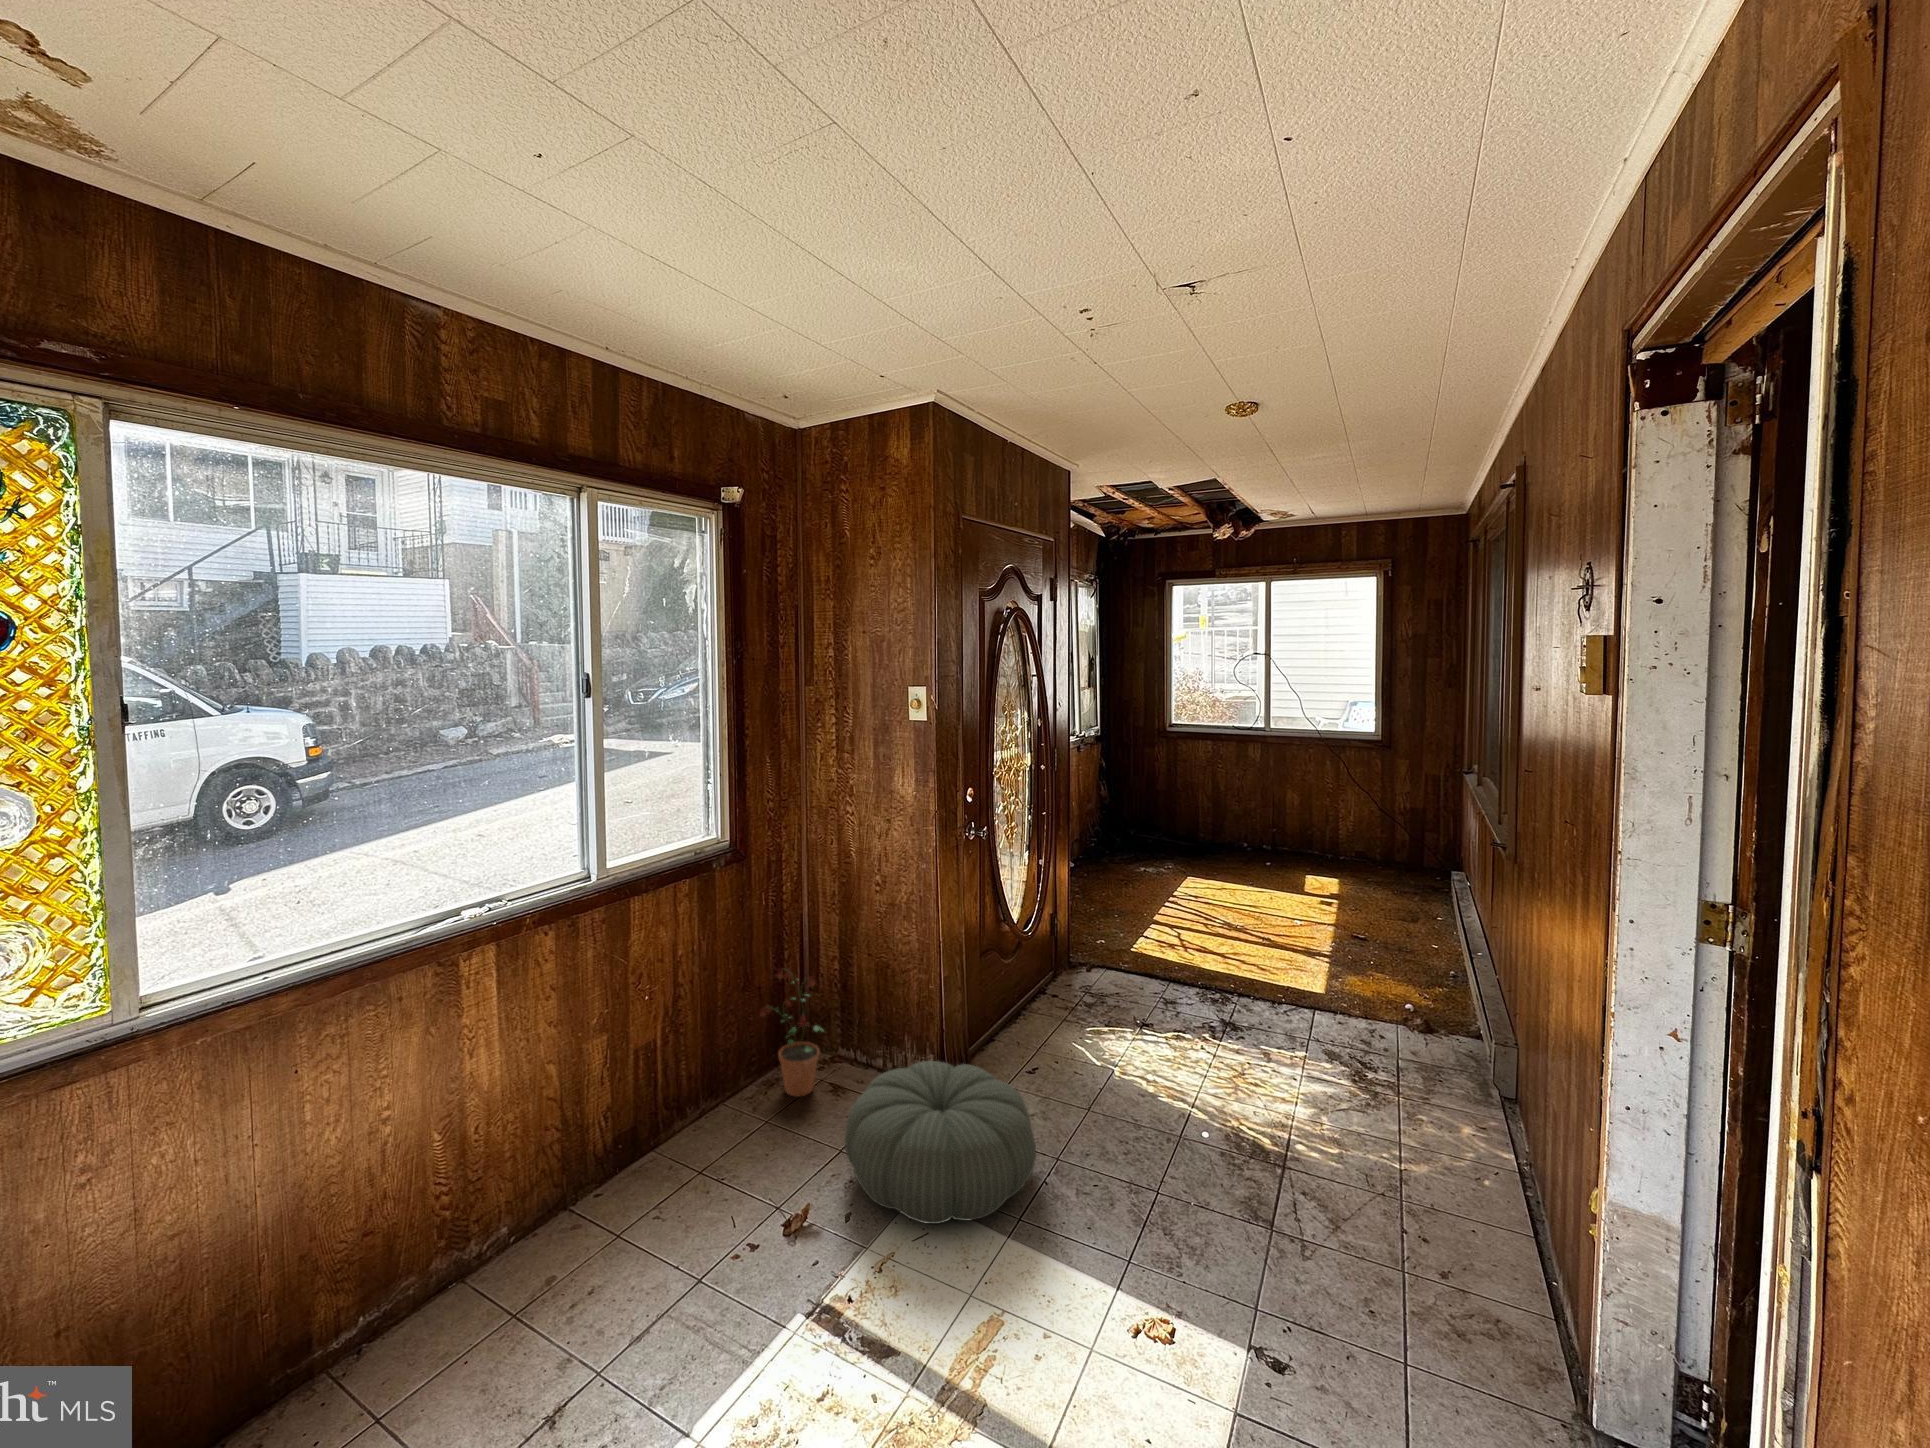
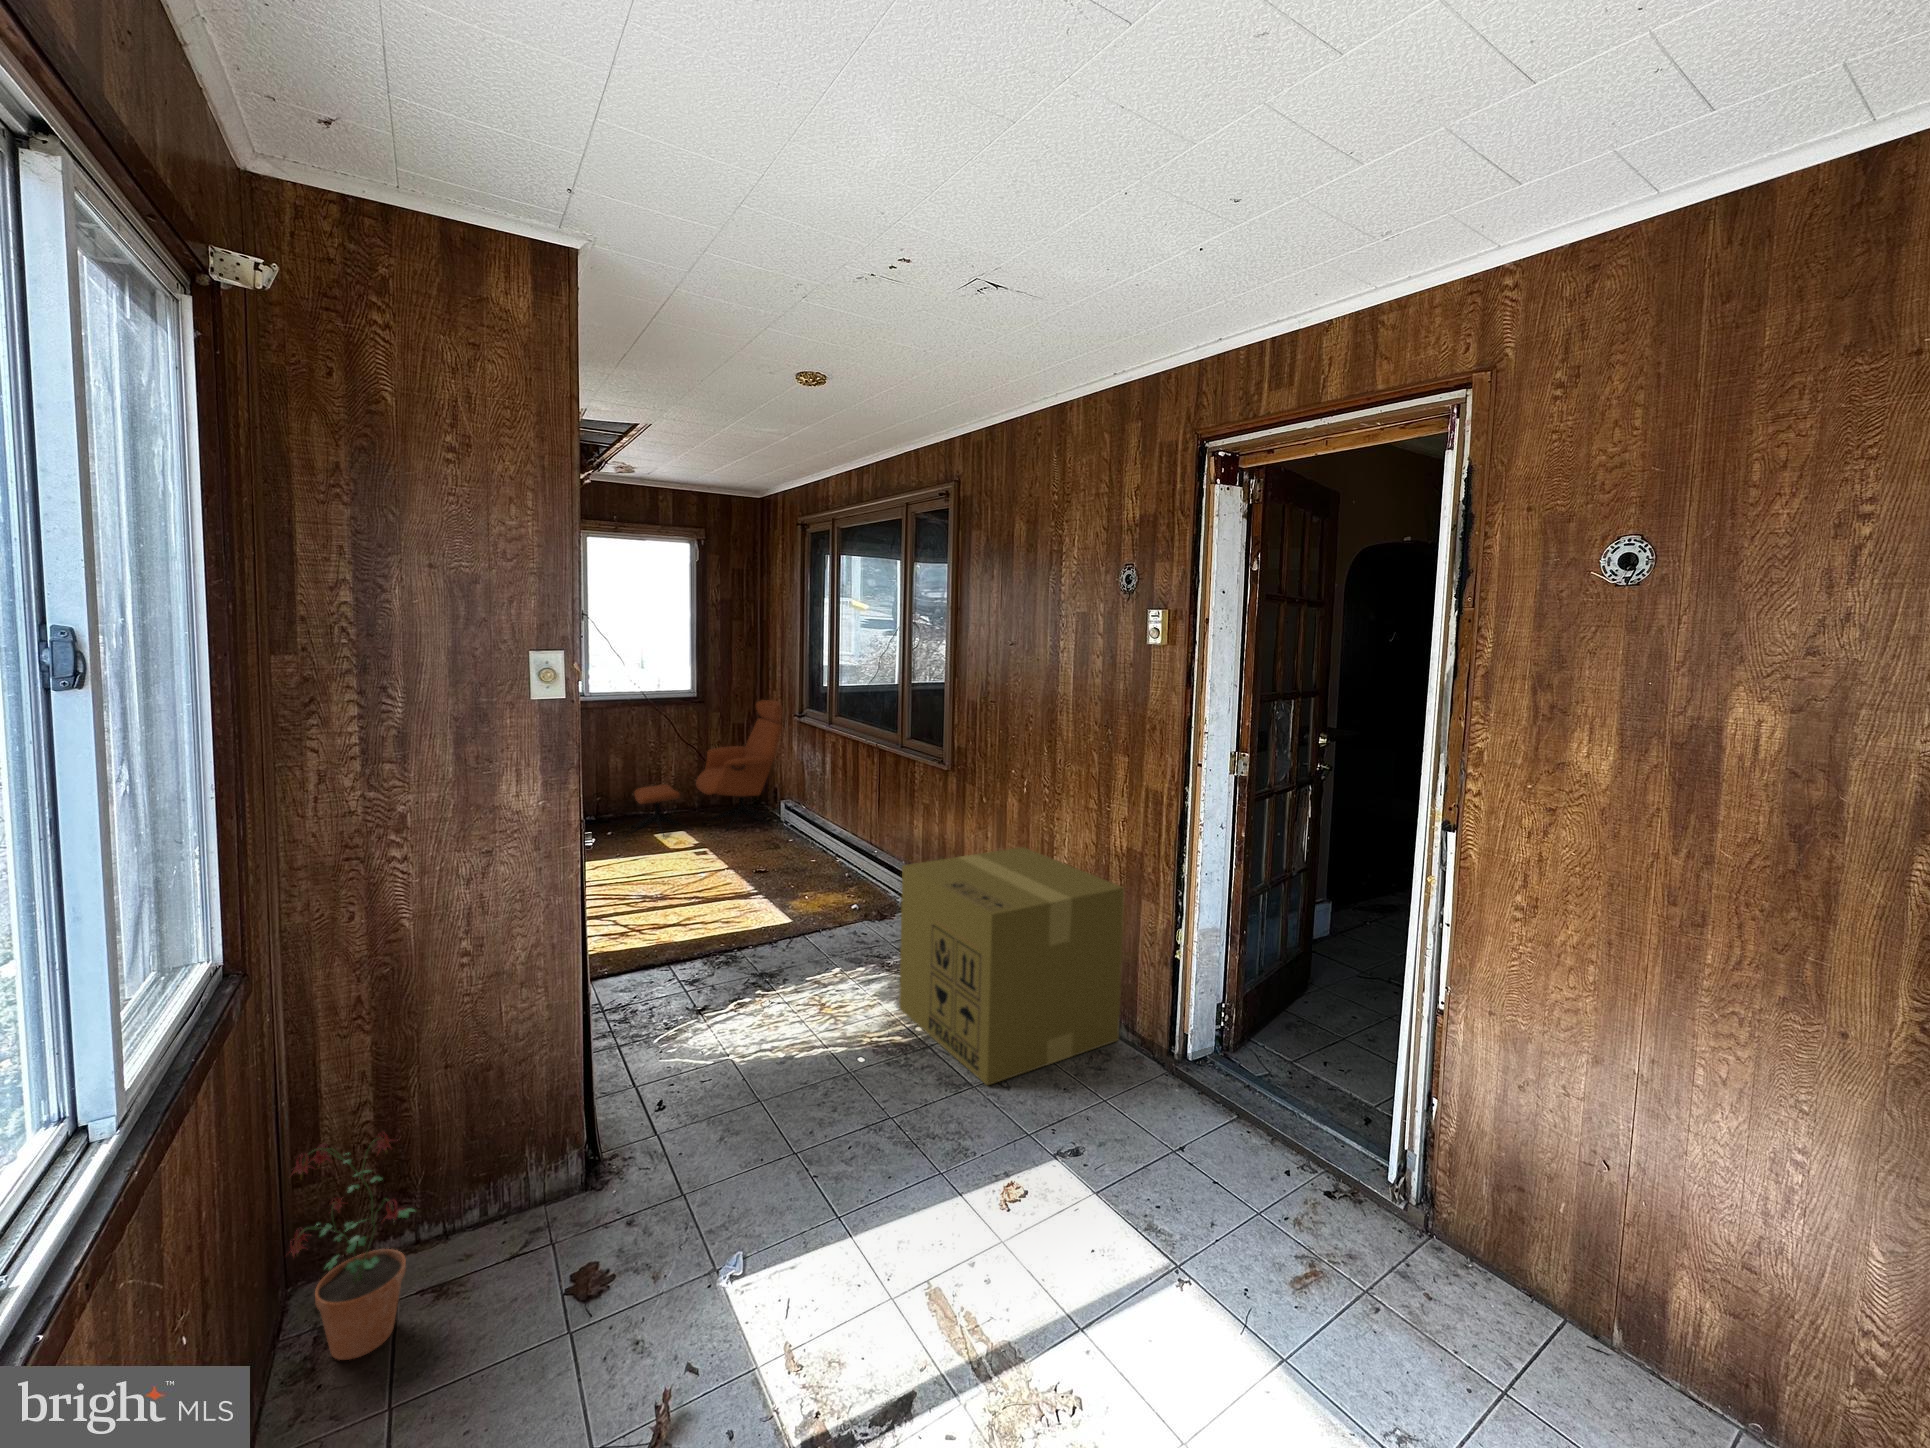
armchair: none [1279,749,1466,896] -> present [625,700,783,836]
cardboard box: none [1284,952,1564,1335] -> present [899,847,1124,1085]
pouf: present [845,1061,1036,1224] -> none [578,1102,838,1326]

